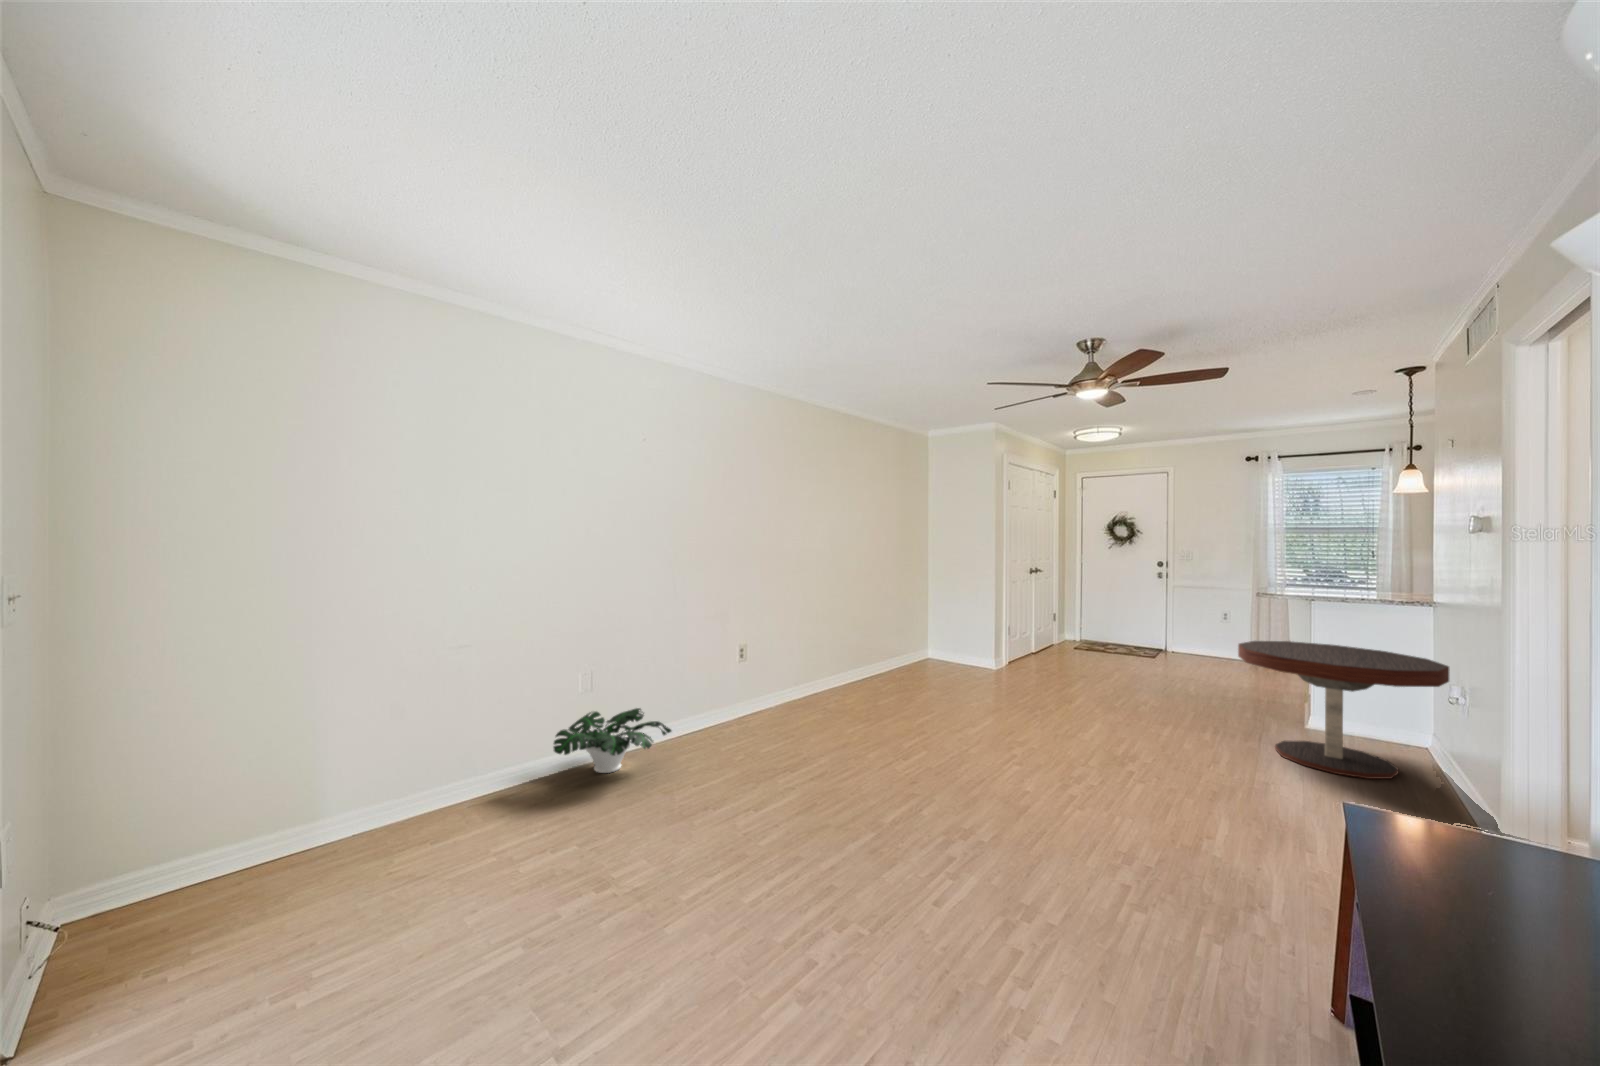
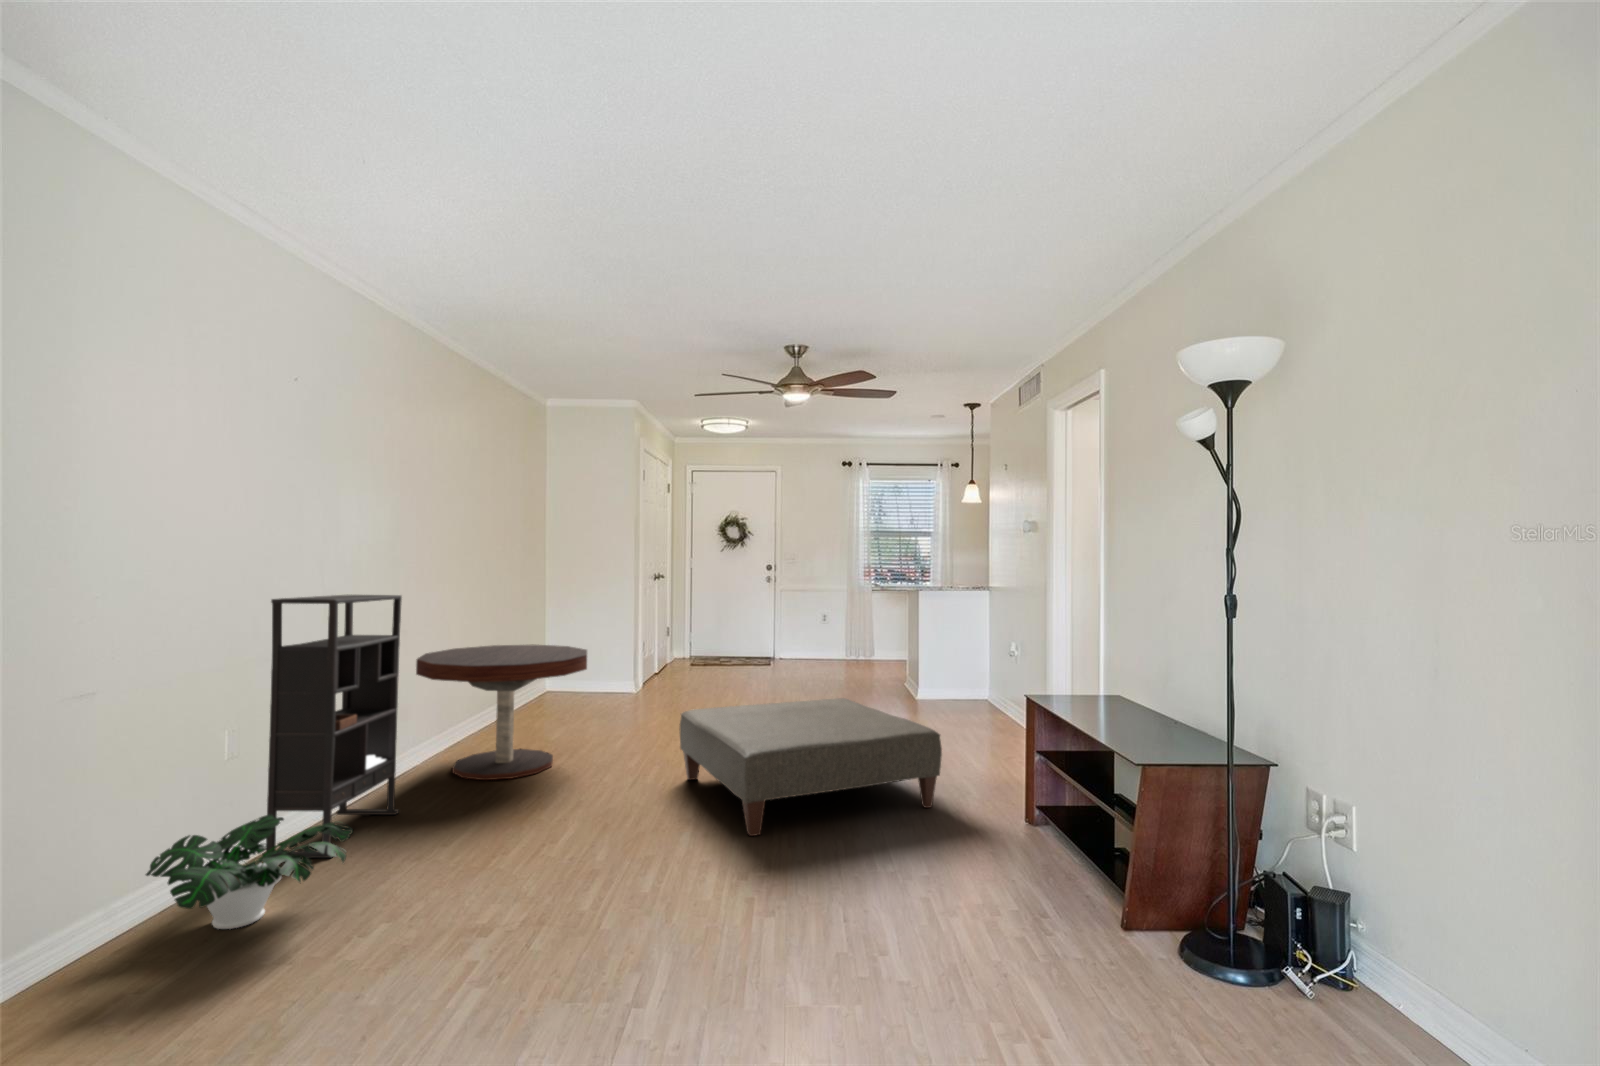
bookshelf: none [657,573,749,745] -> present [262,595,402,858]
coffee table: present [1238,641,1449,779] -> present [416,644,587,780]
ottoman: none [945,690,1206,856] -> present [680,698,942,836]

